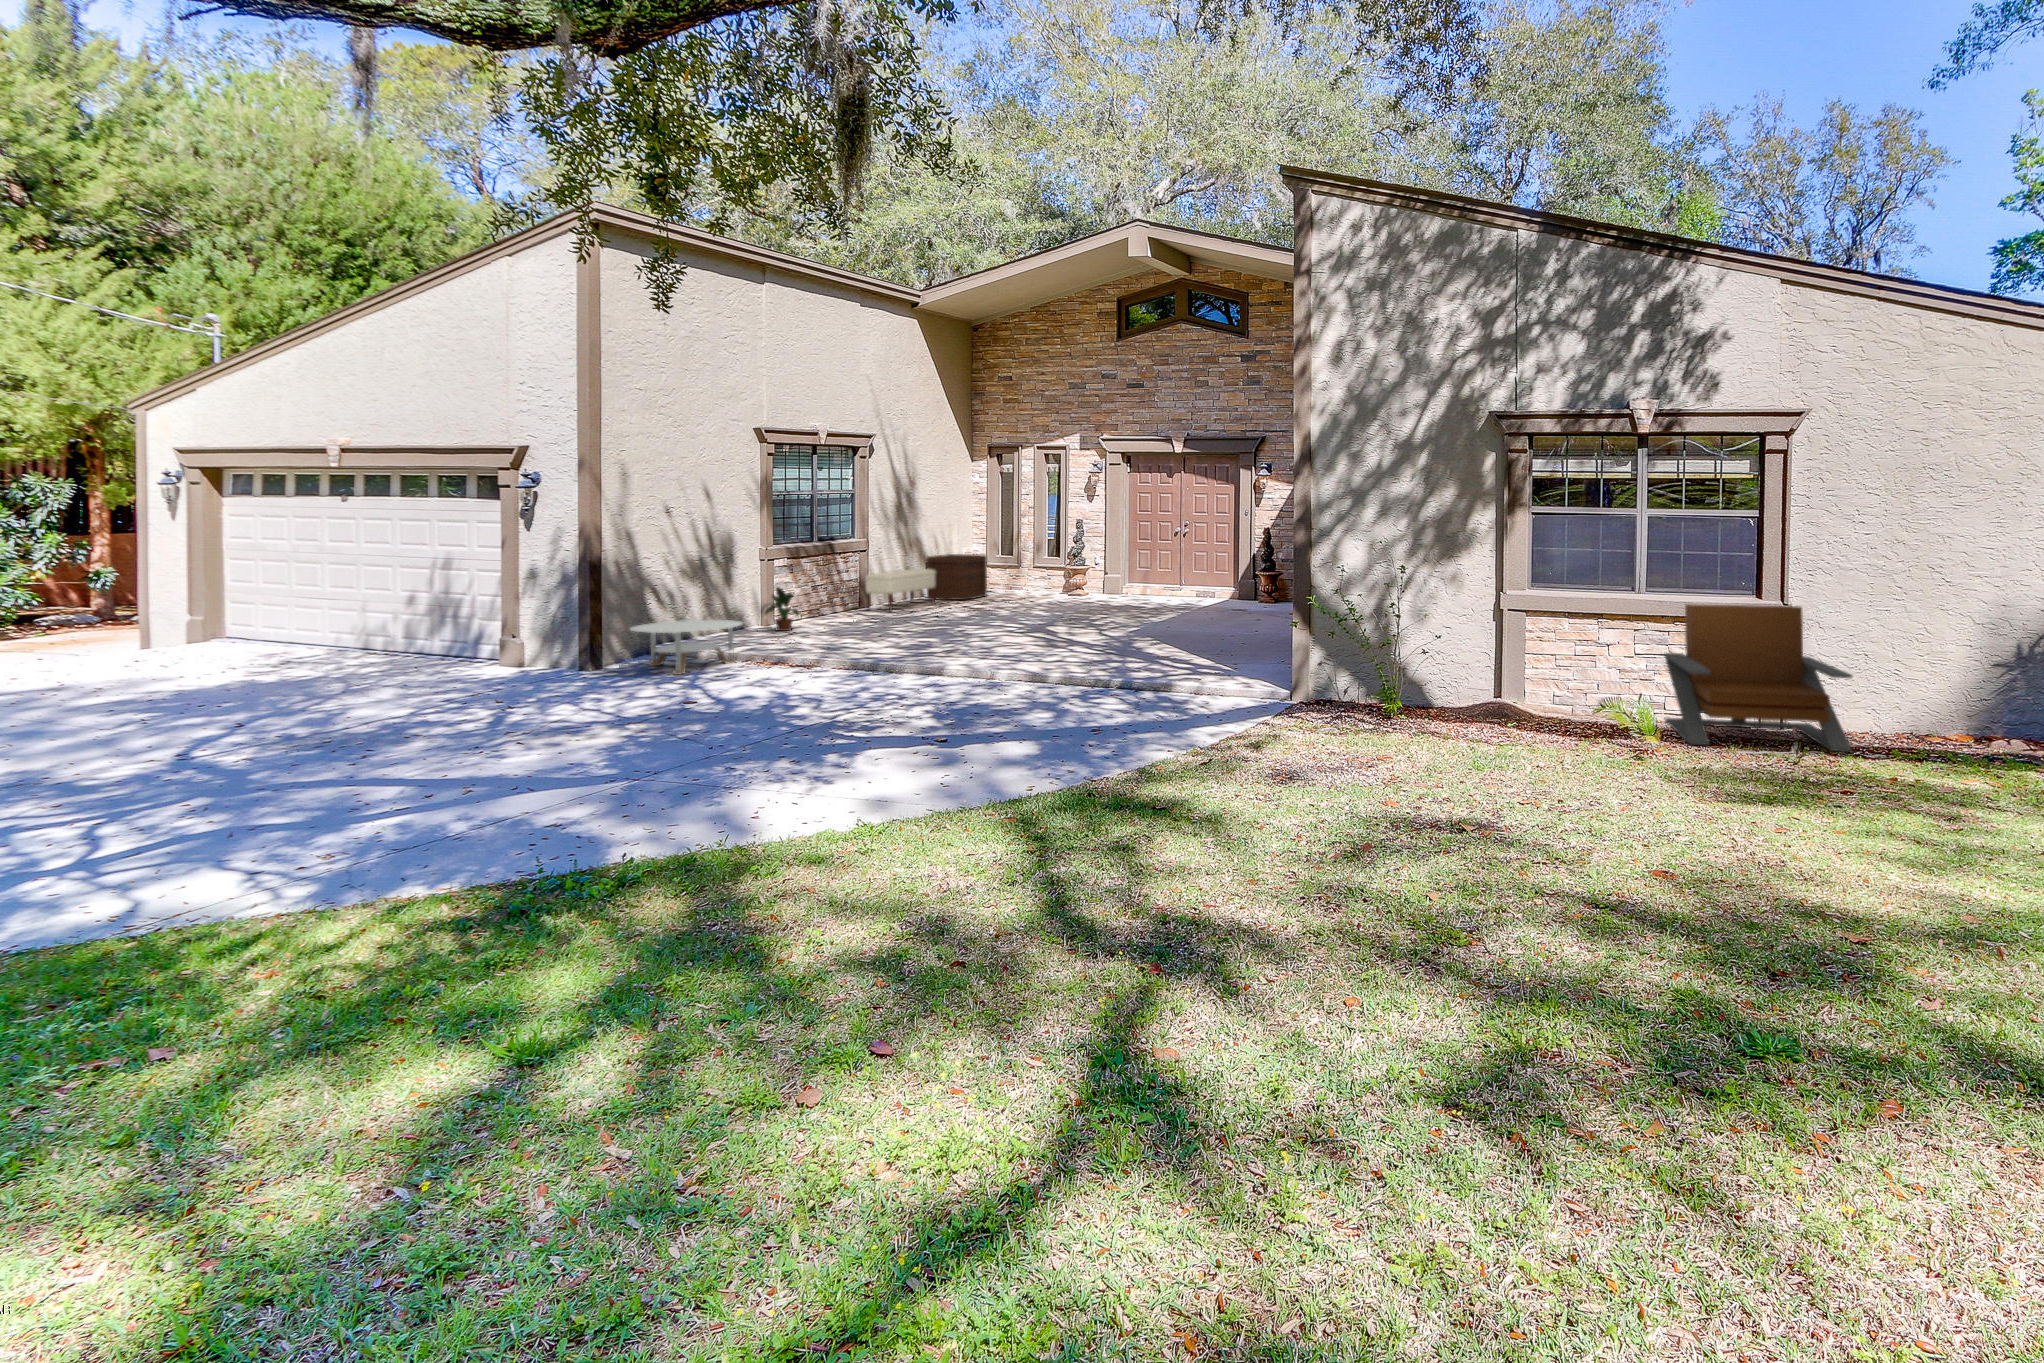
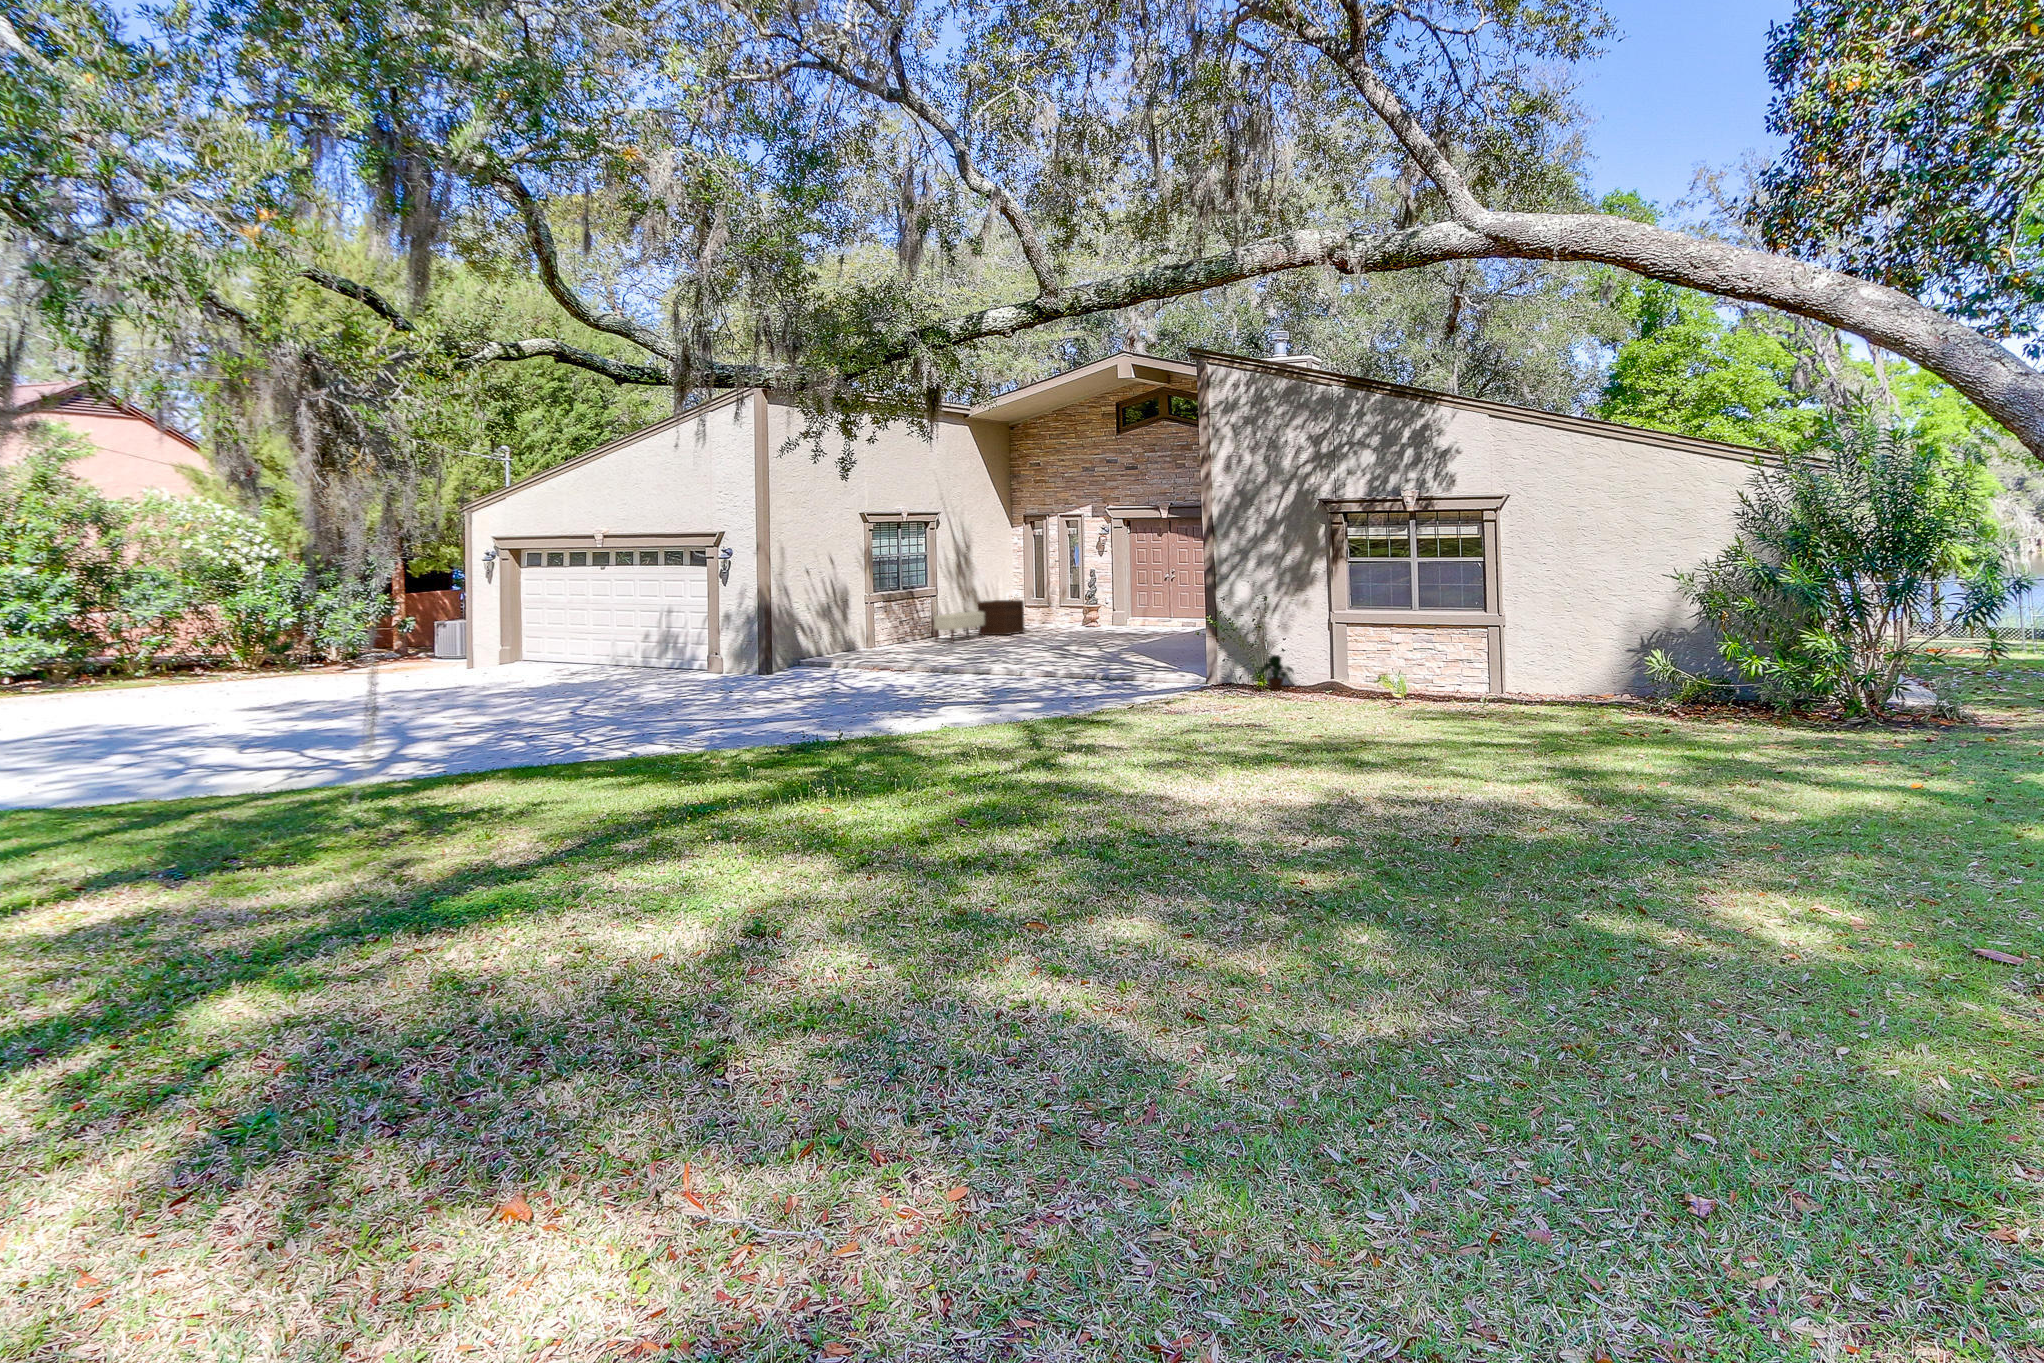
potted plant: present [765,587,799,631] -> present [1259,655,1293,689]
lounge chair: present [1664,604,1852,752] -> none [1414,617,1509,700]
round table: present [630,620,742,675] -> none [792,645,860,678]

